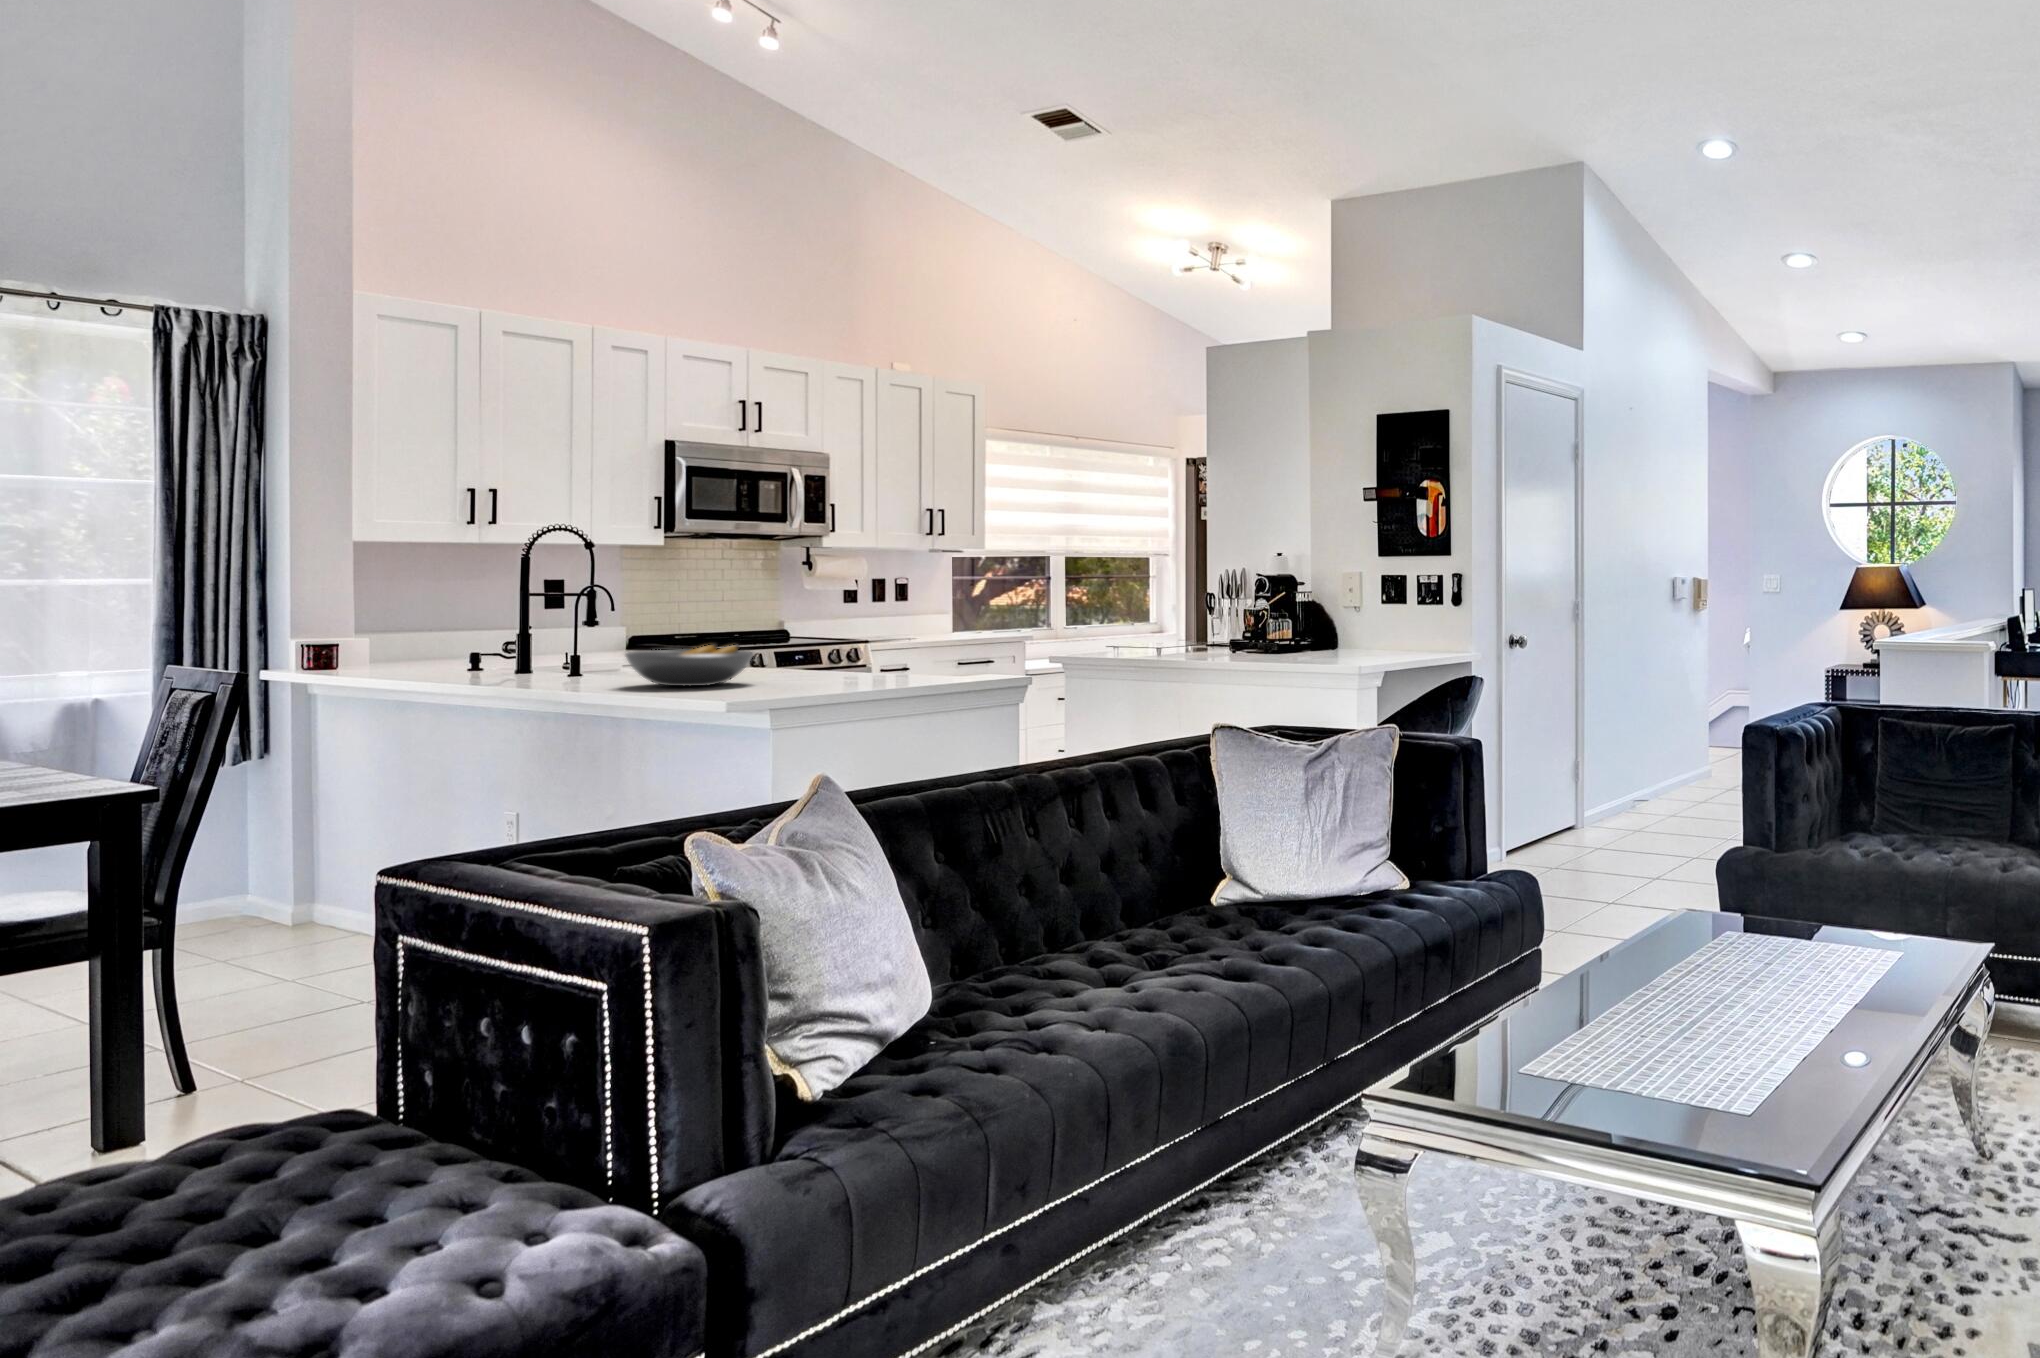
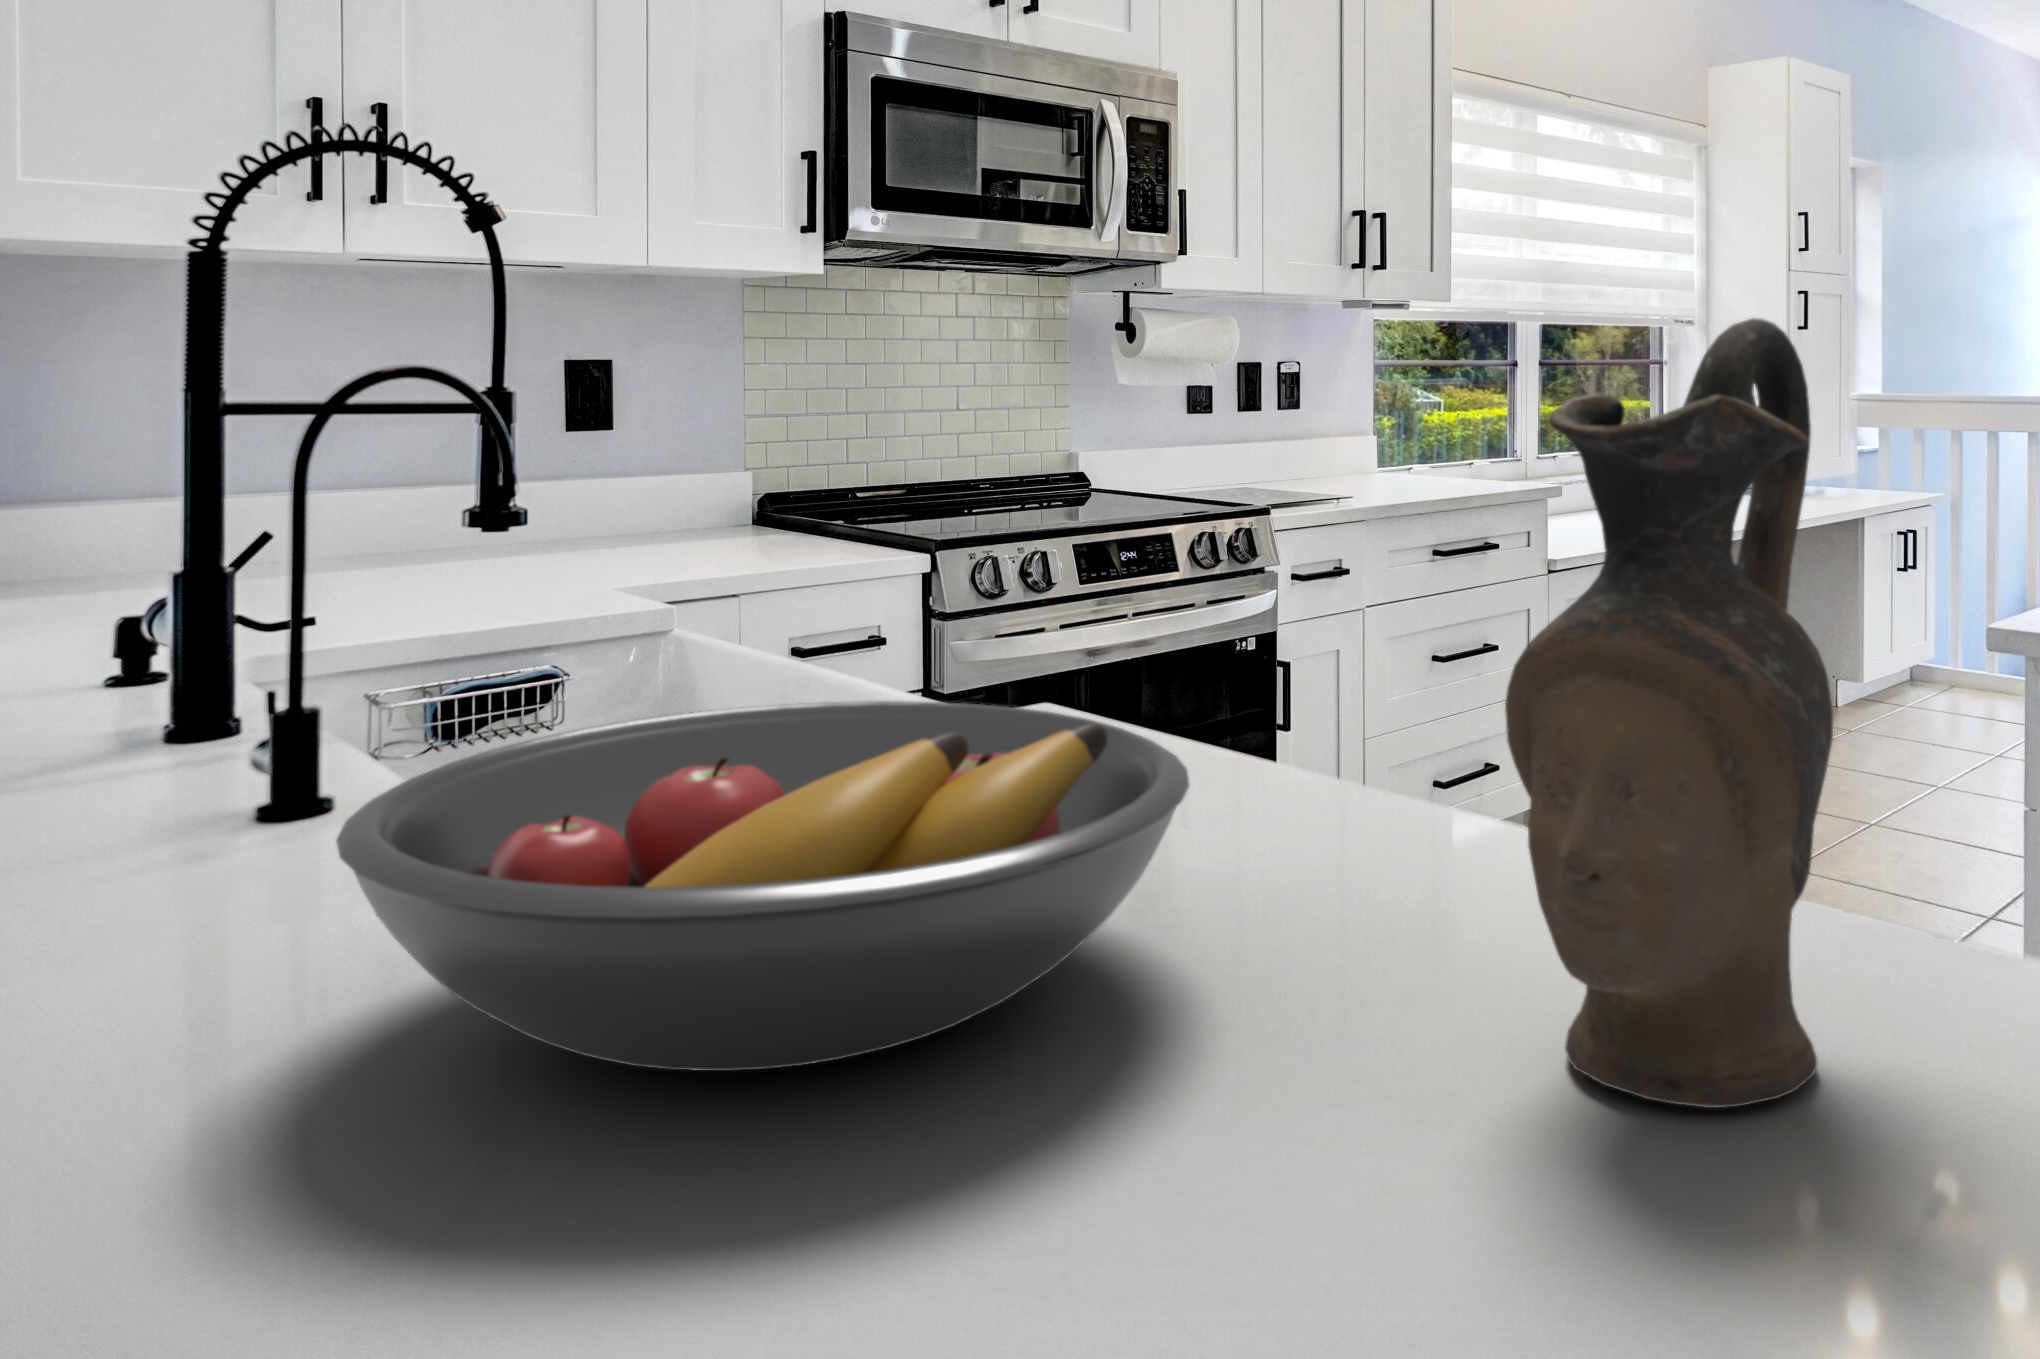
ceramic pitcher: none [794,588,848,686] -> present [1505,318,1833,1108]

